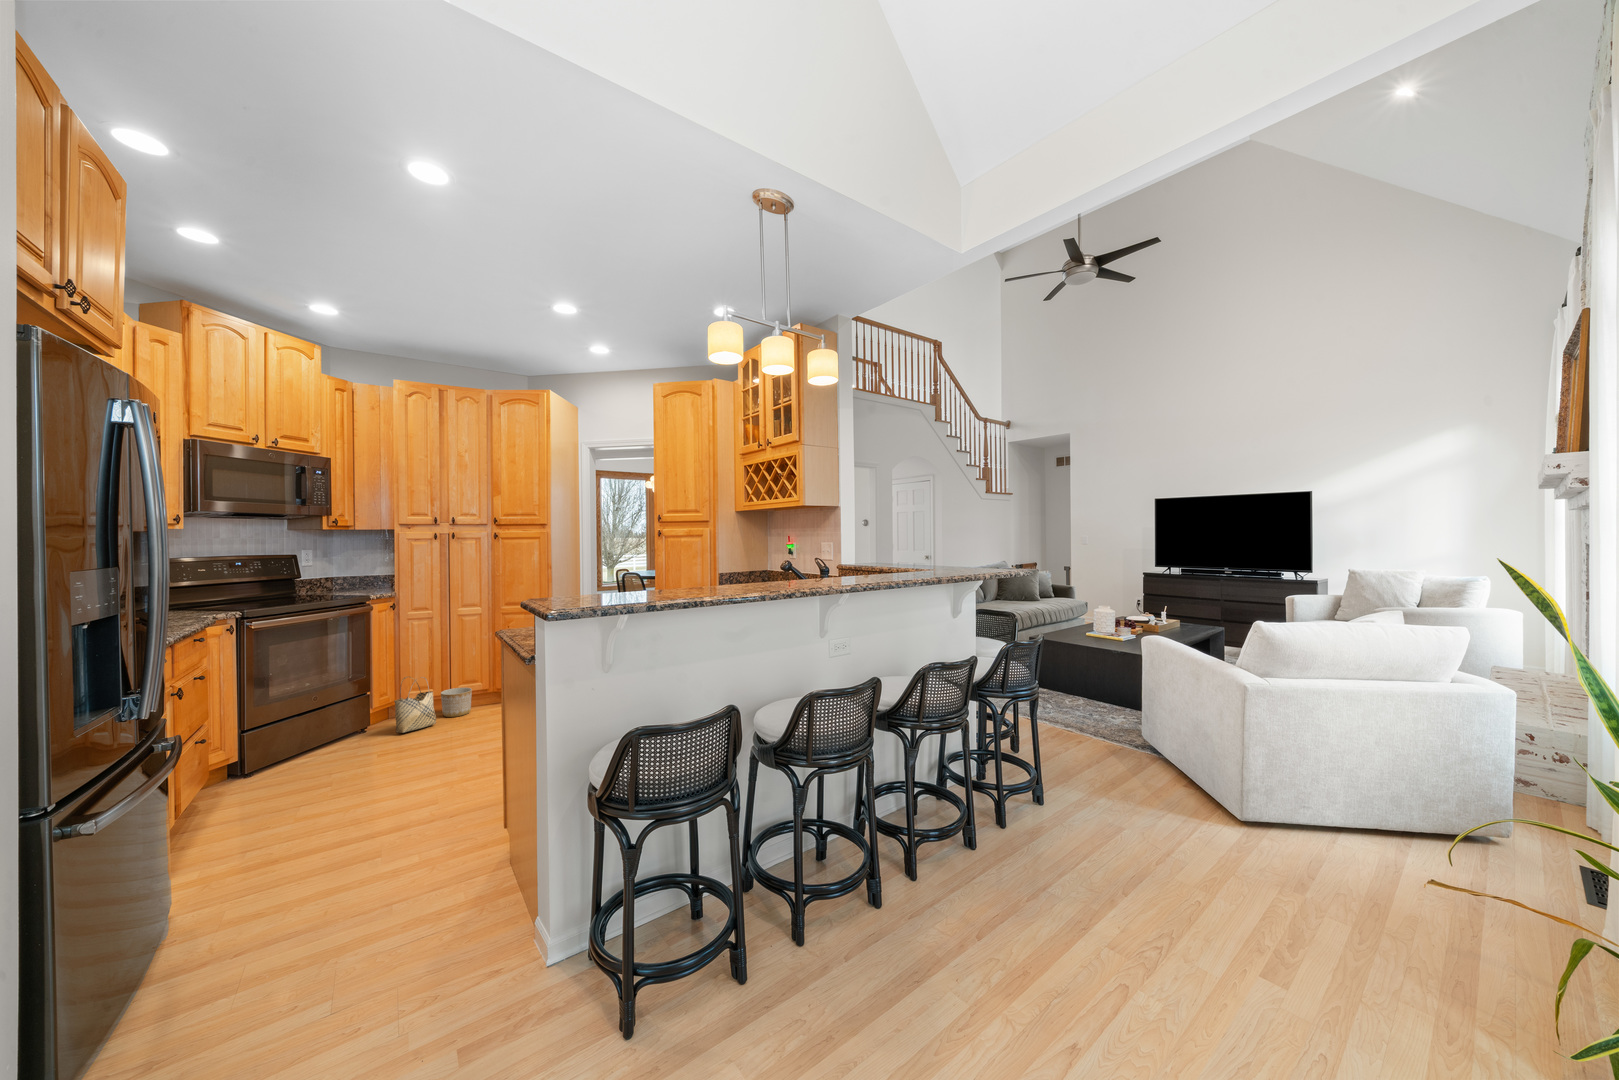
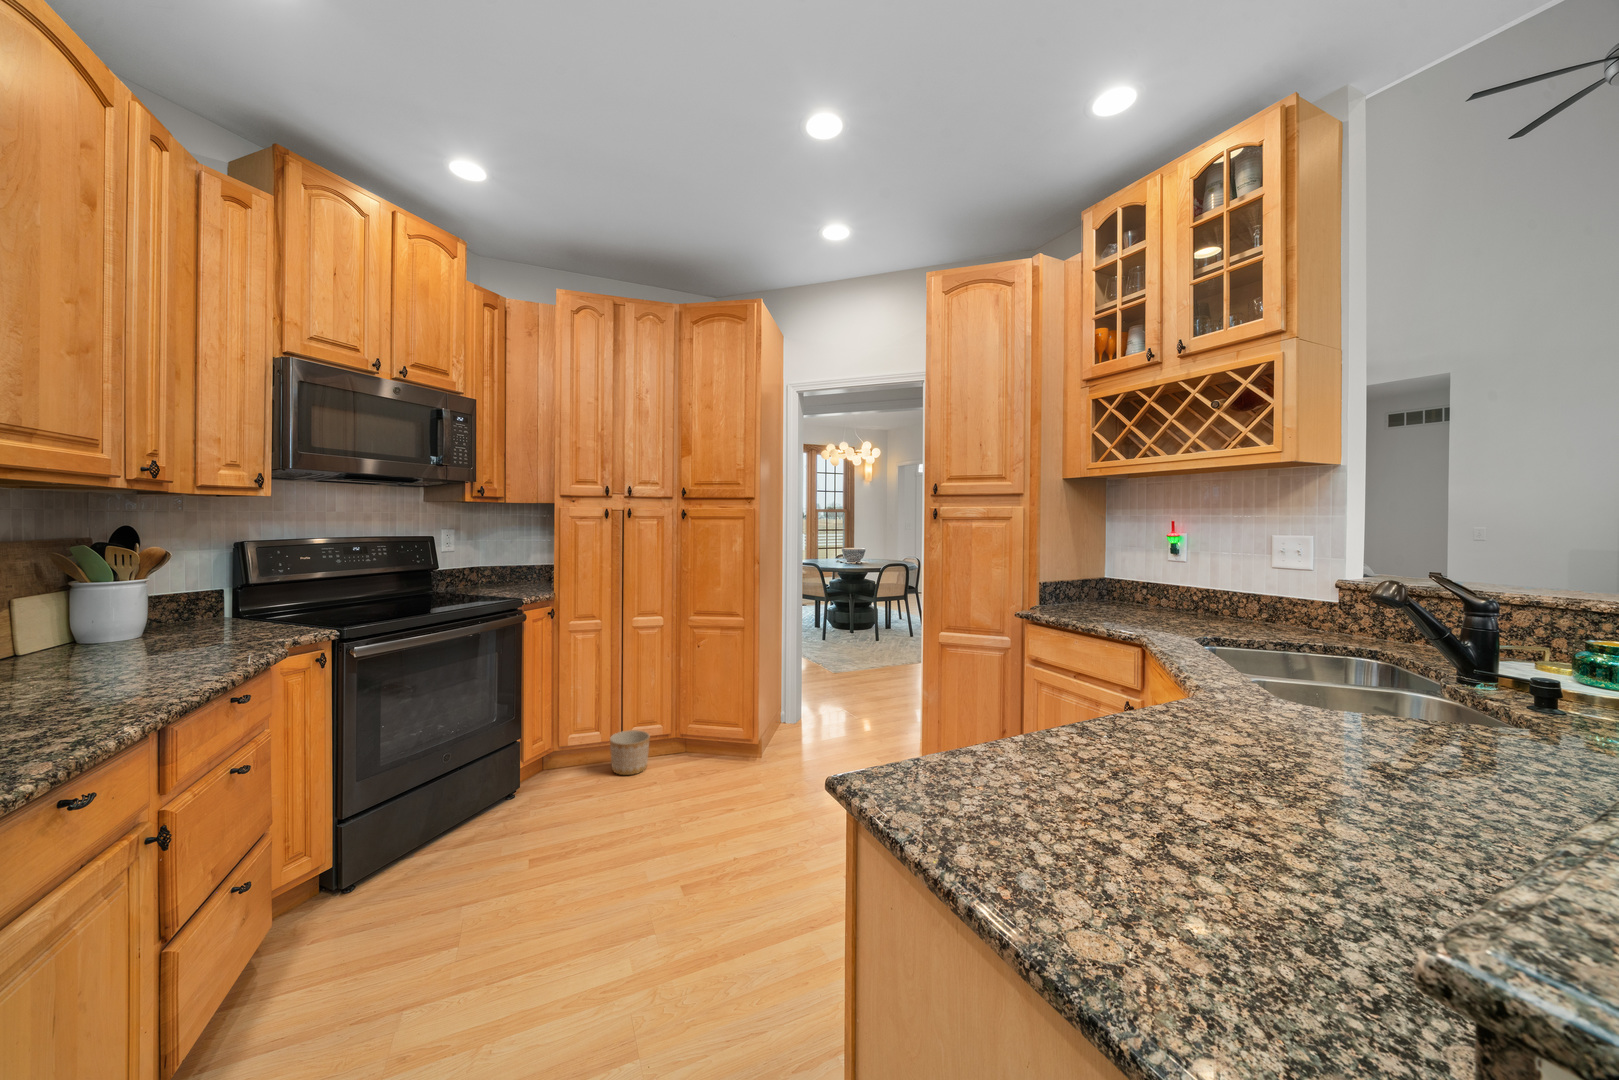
woven basket: present [394,677,436,733] -> none [551,718,604,805]

